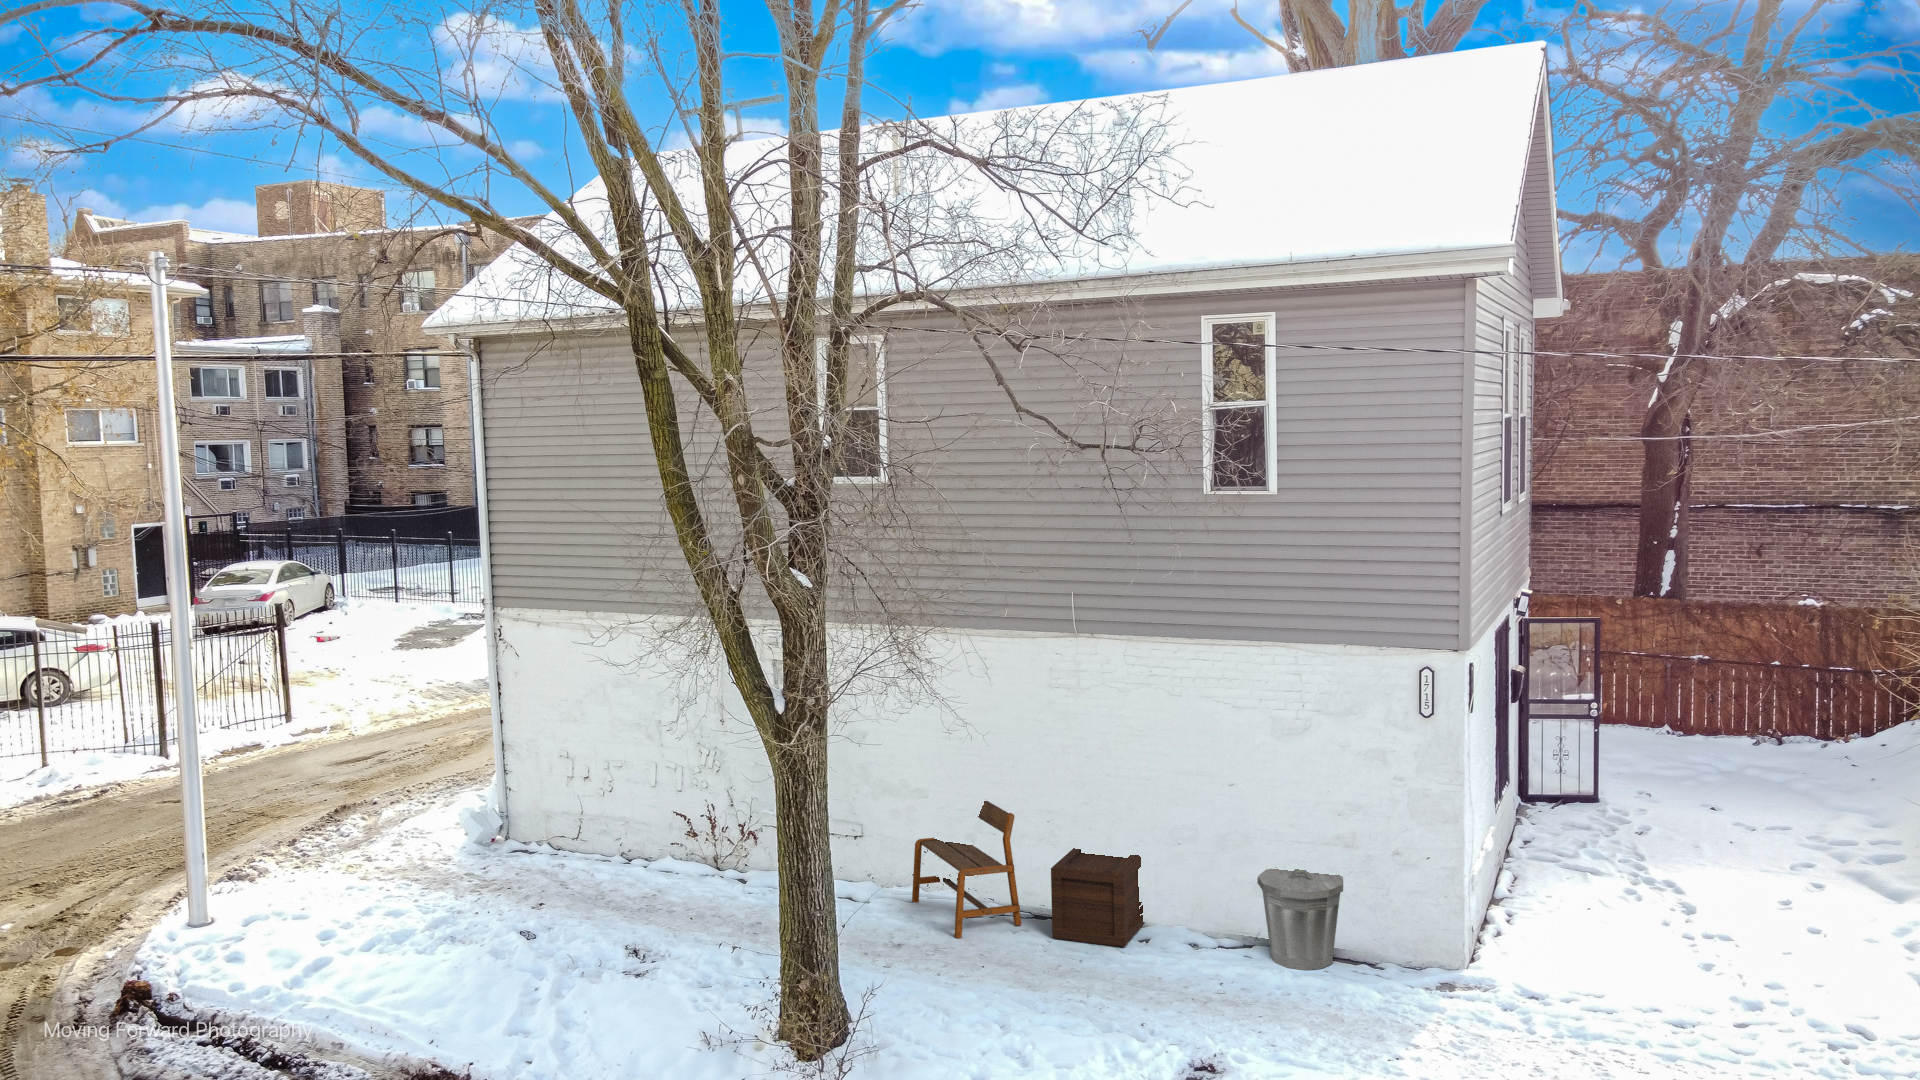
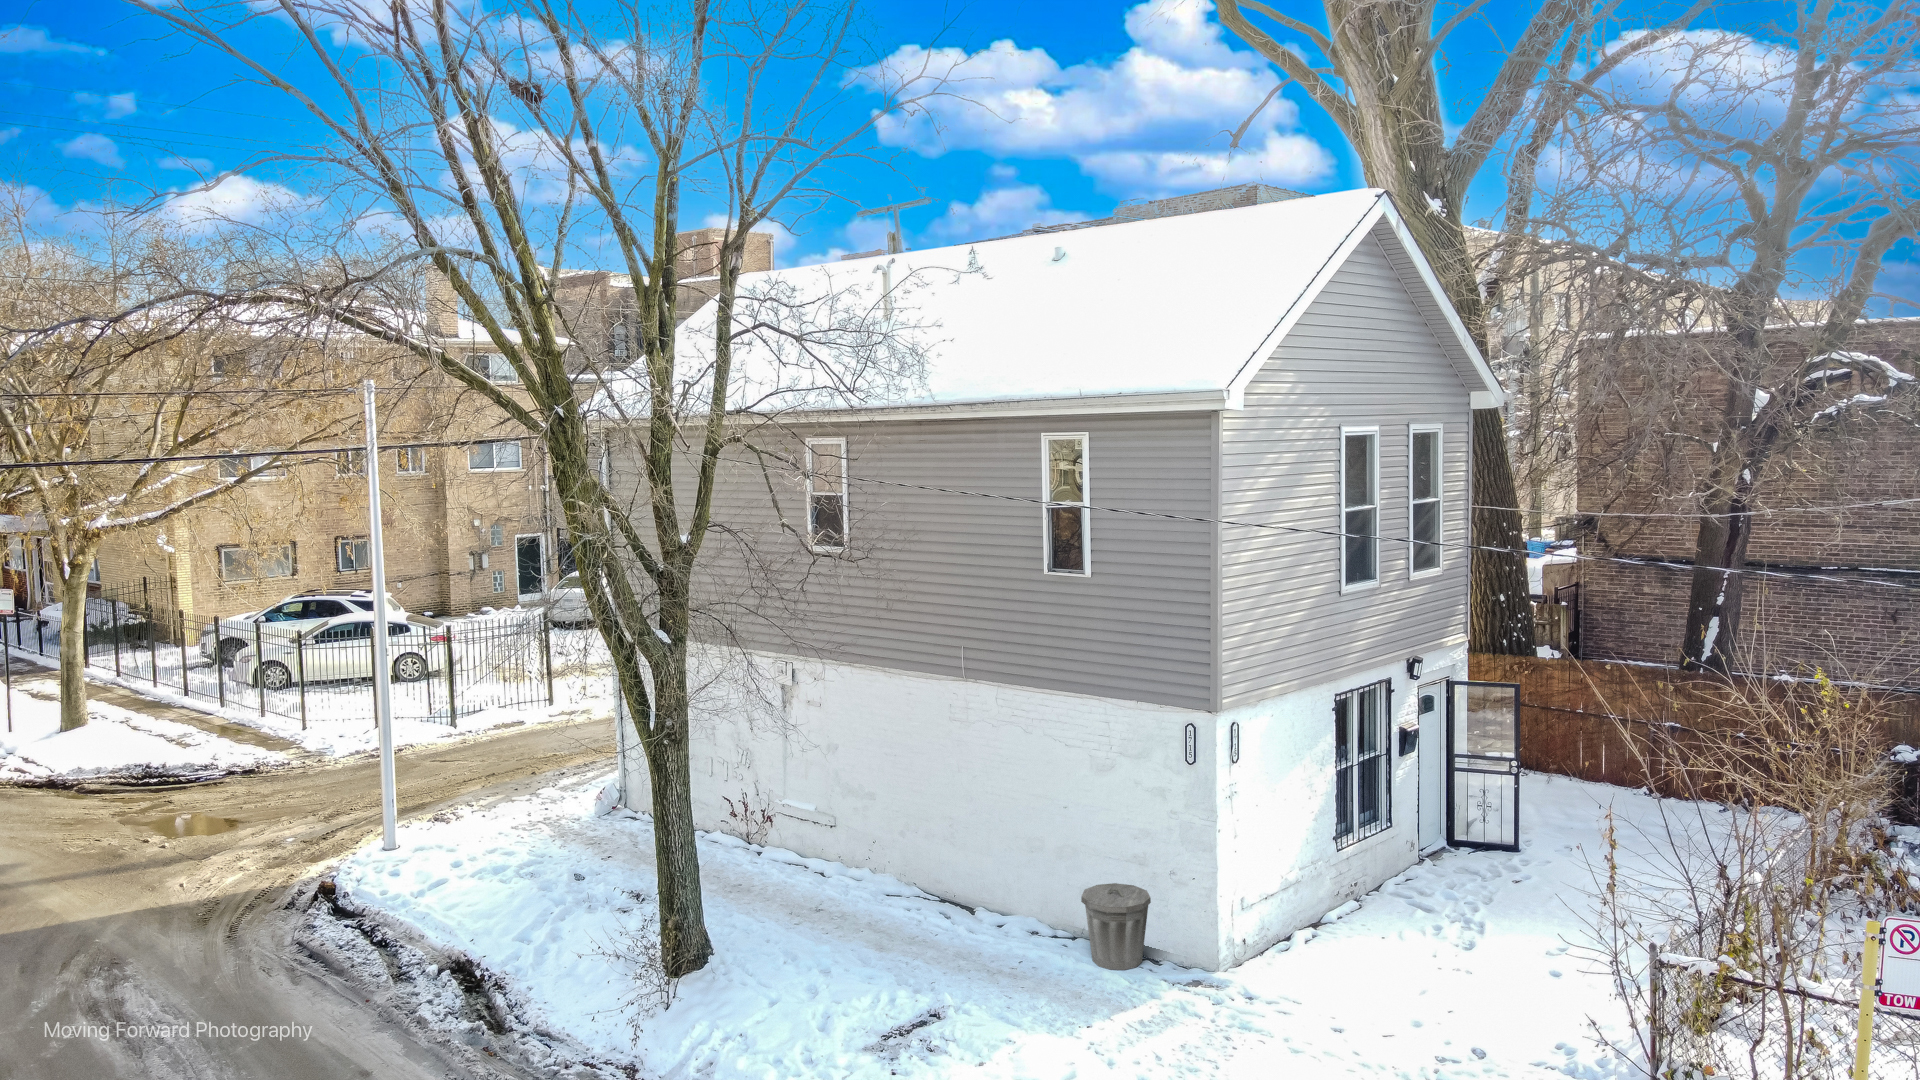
bench: present [912,801,1022,938] -> none [866,797,928,913]
wooden crate: present [1051,848,1145,947] -> none [939,850,1023,935]

